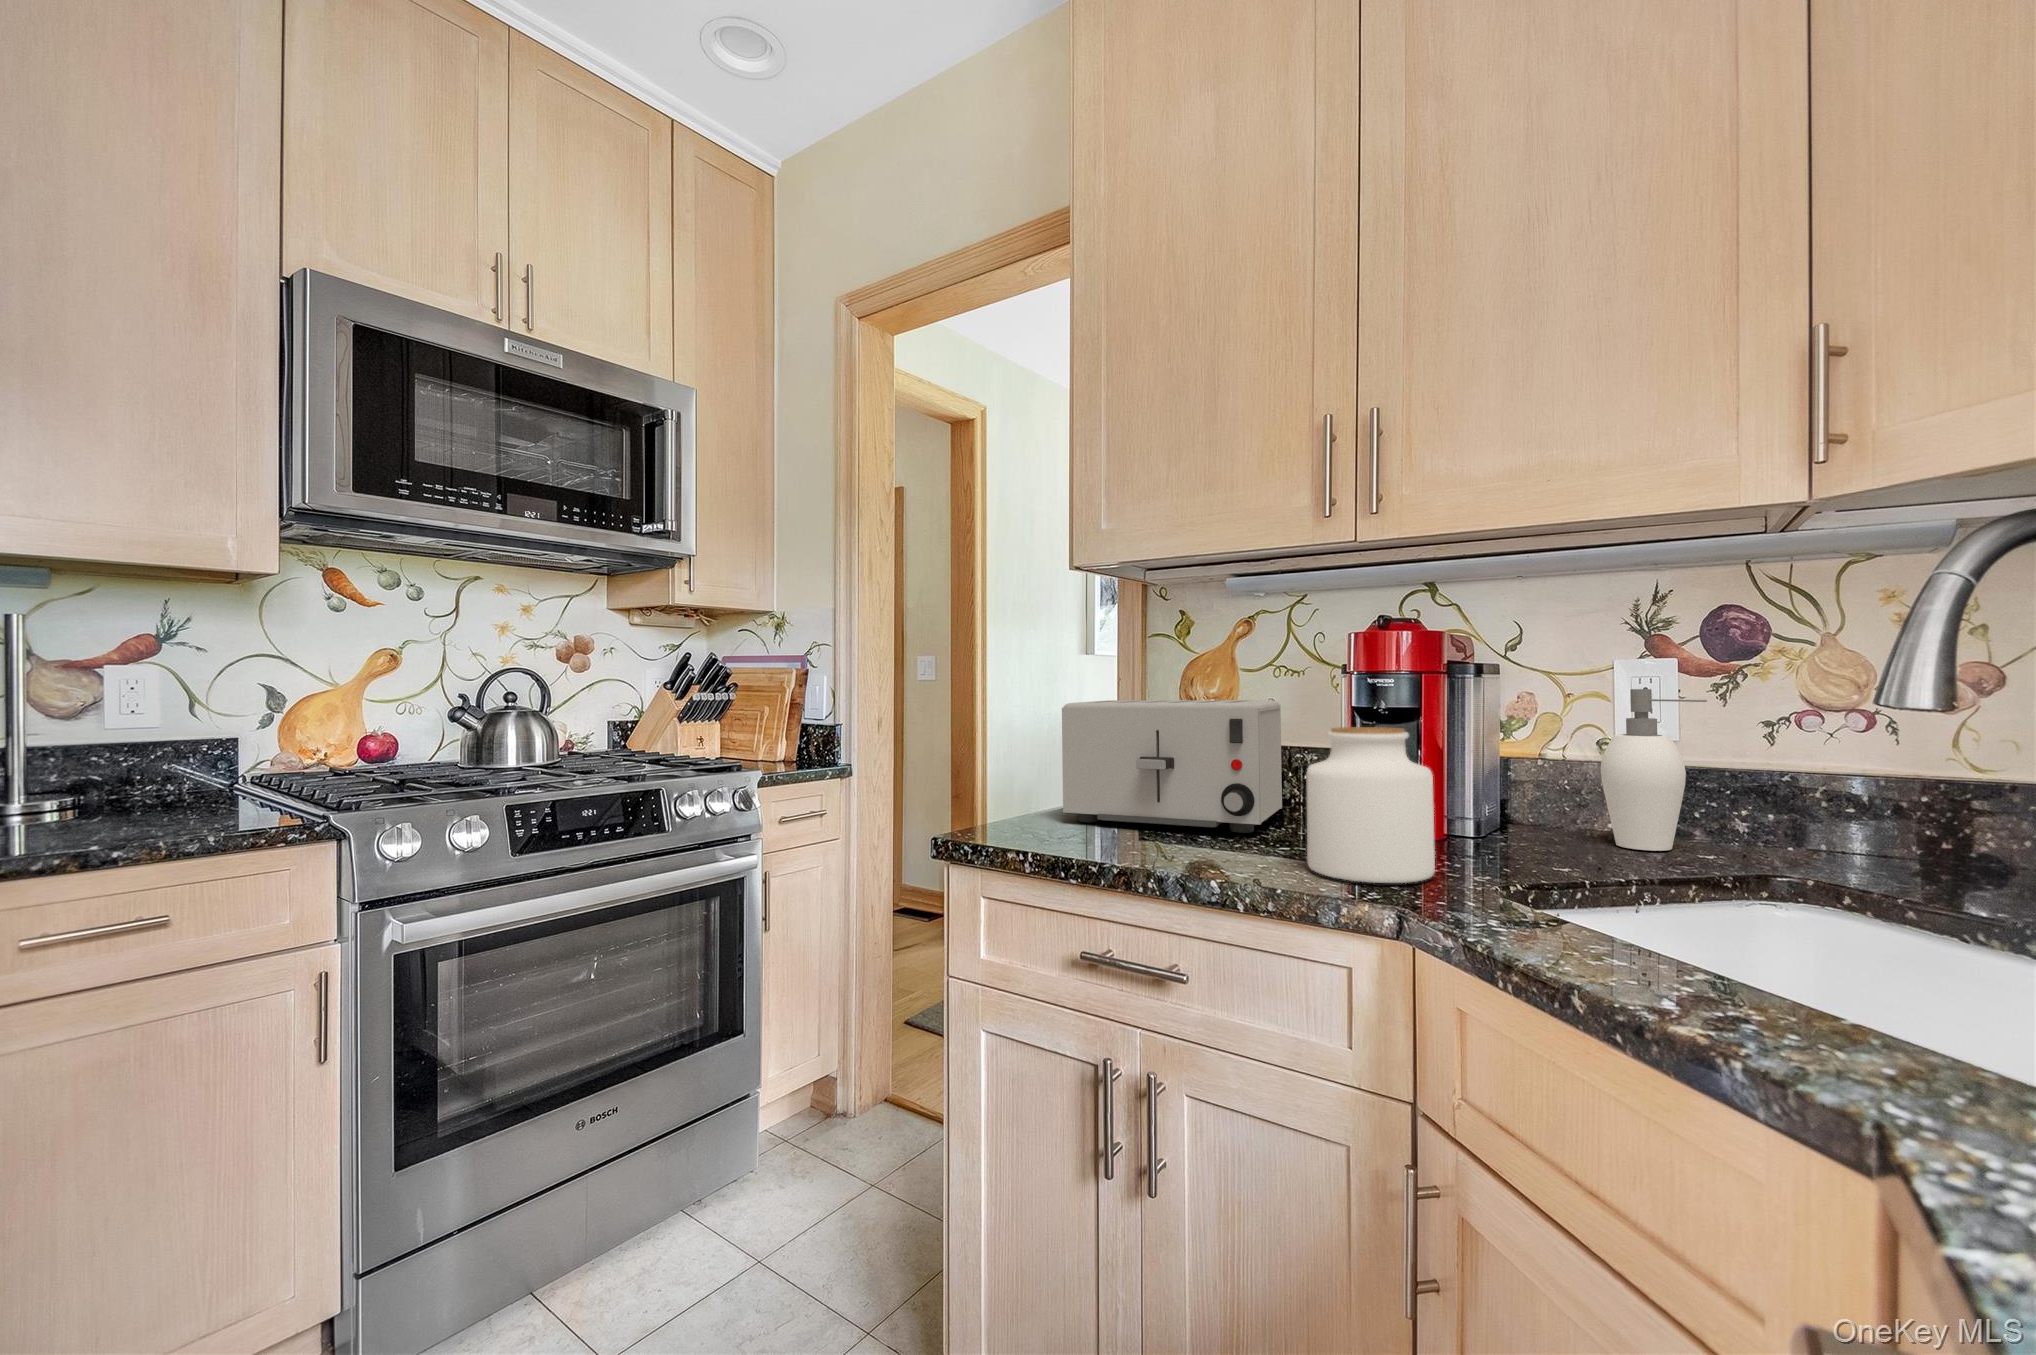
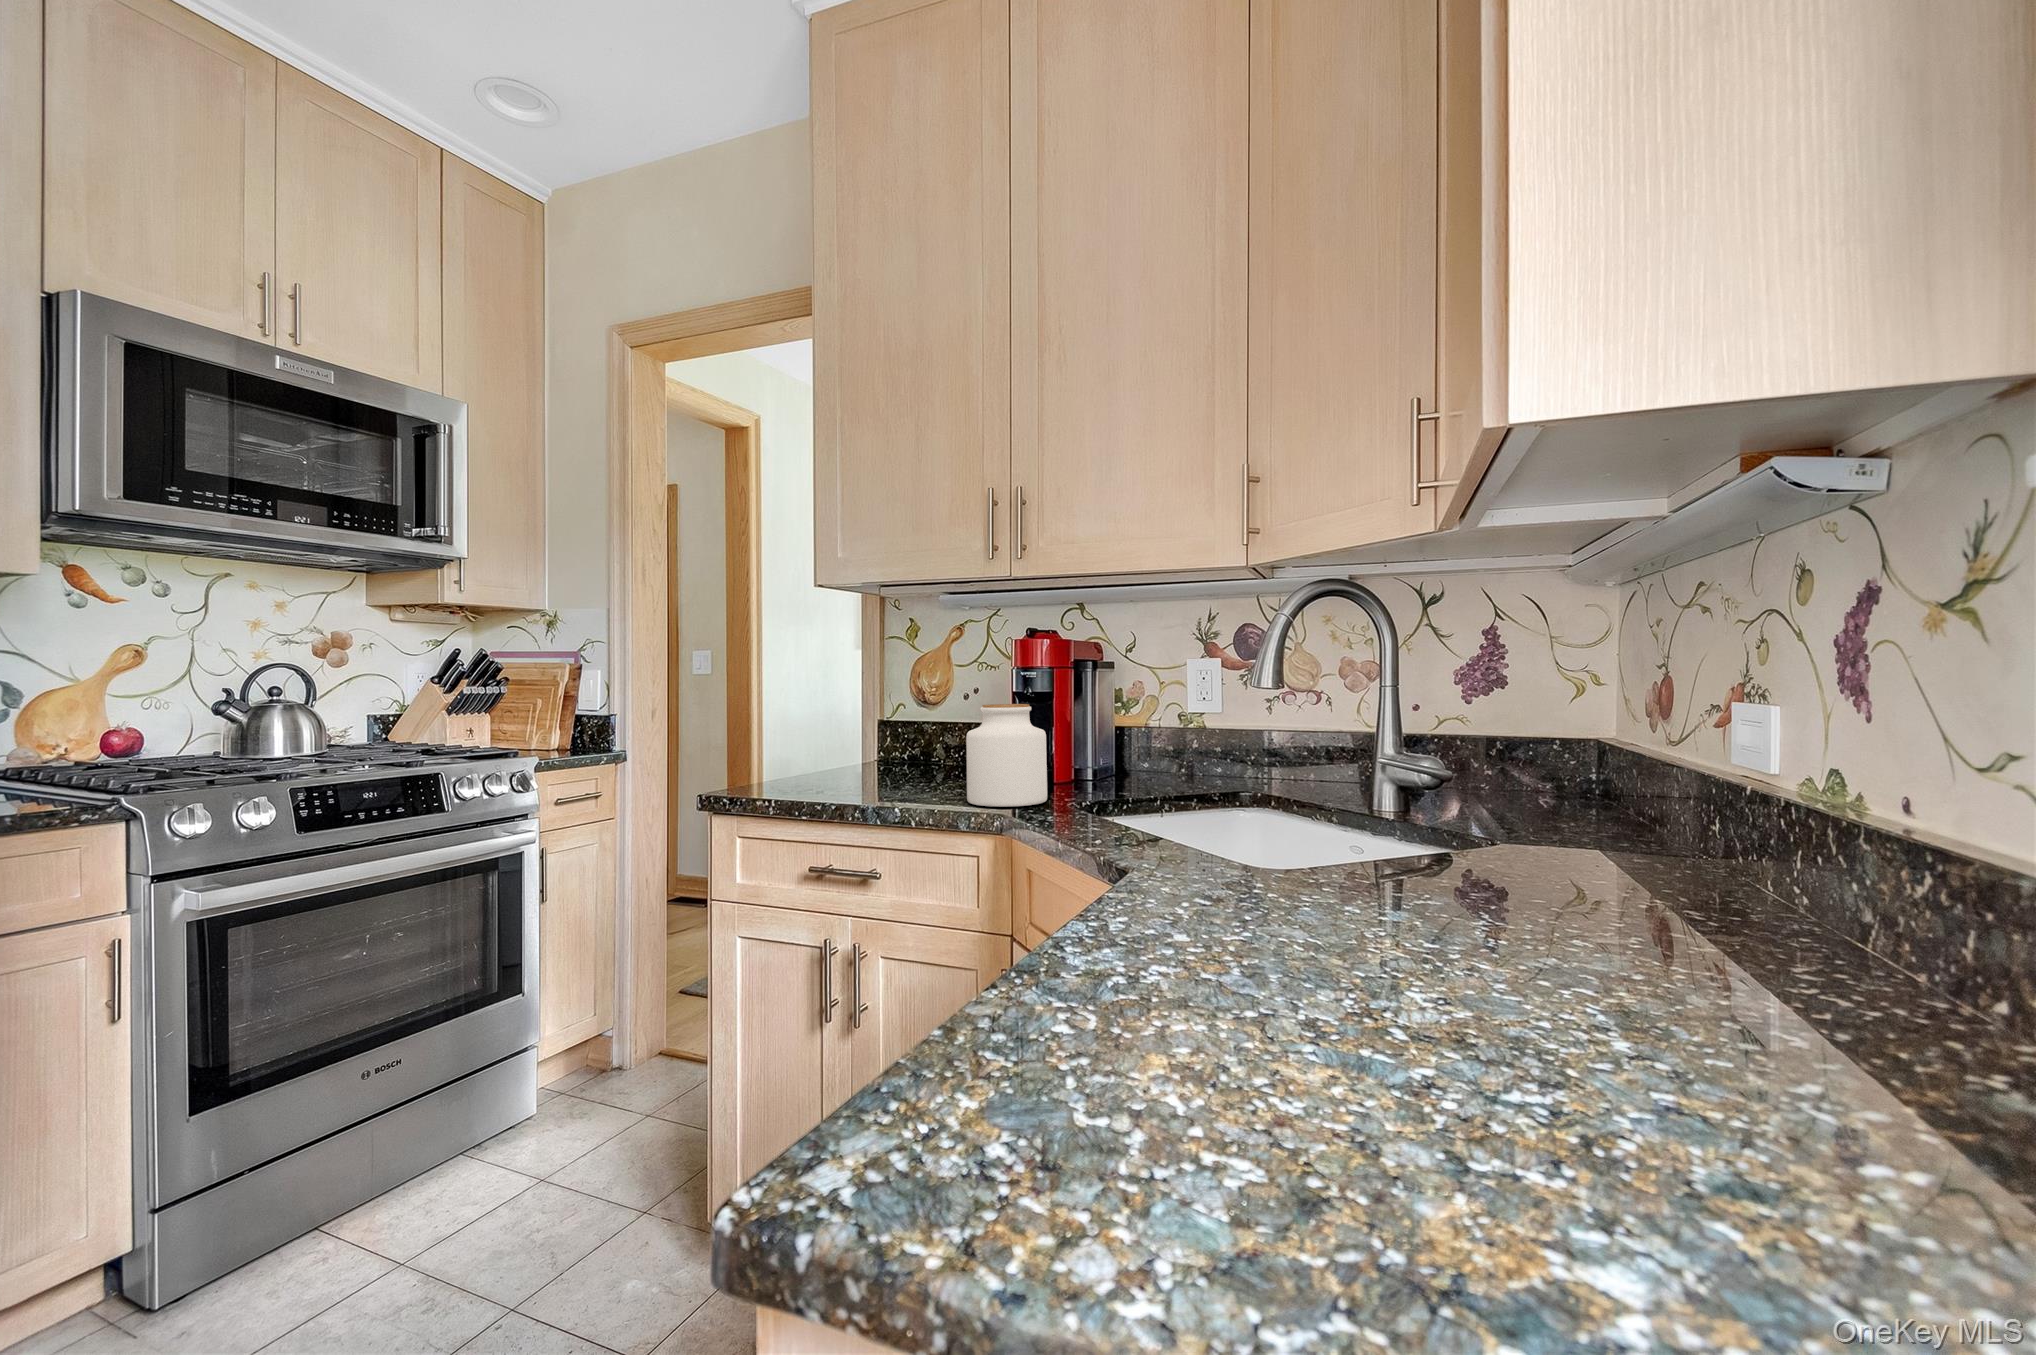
soap dispenser: present [1601,689,1707,851] -> none [1171,678,1225,784]
toaster: present [1062,700,1282,833] -> none [802,688,972,785]

